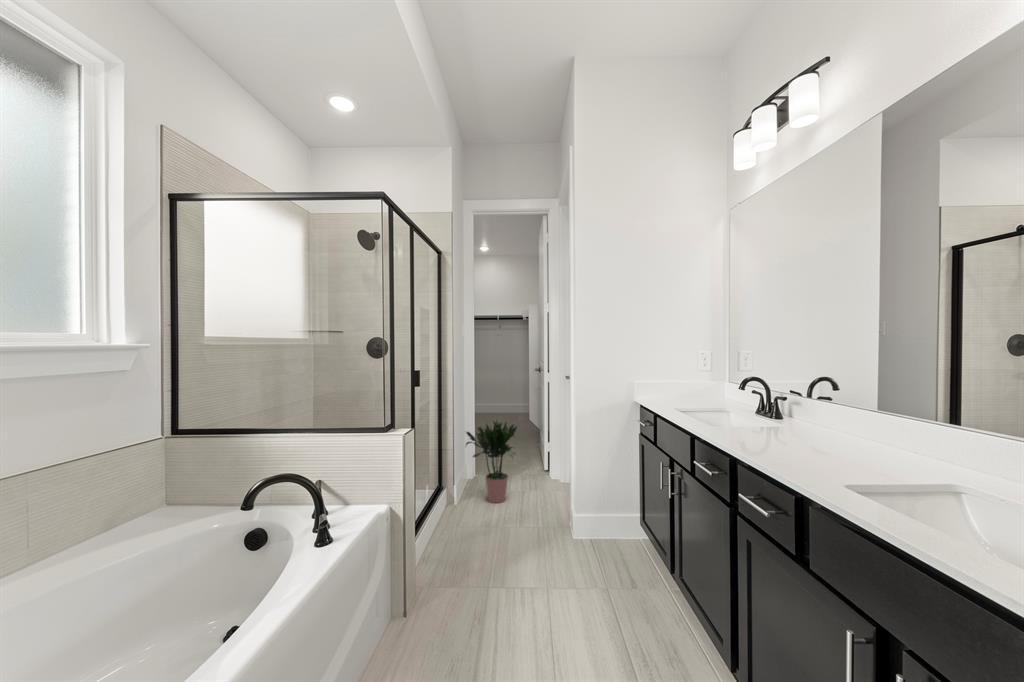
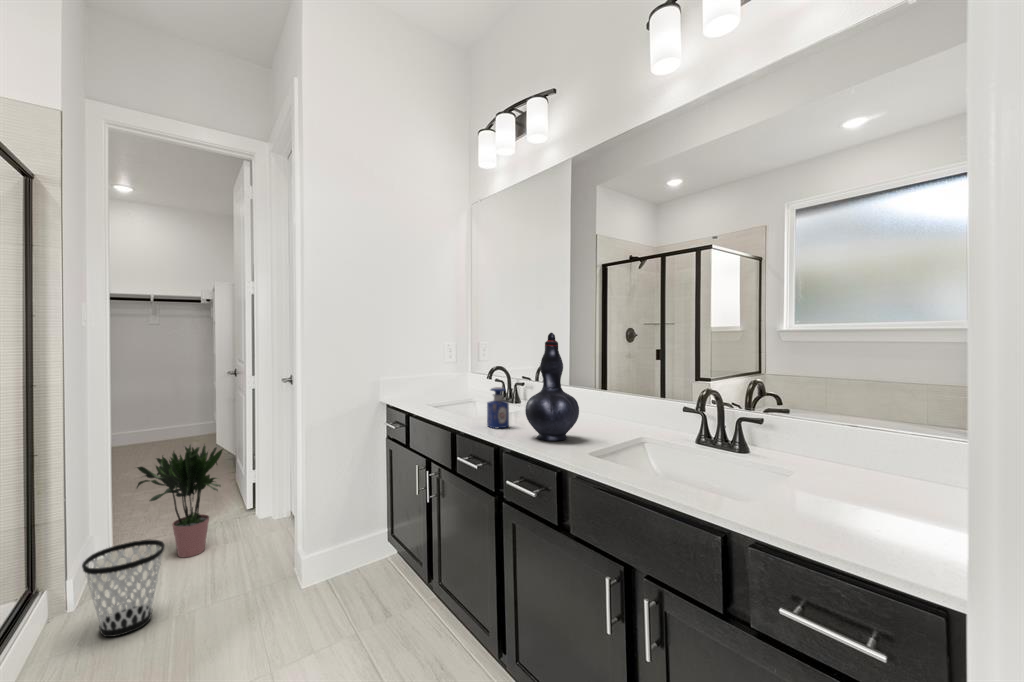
decorative vase: none [765,342,836,462] -> present [525,333,579,441]
perfume bottle: none [728,397,753,439] -> present [487,387,509,429]
wastebasket: none [433,483,477,545] -> present [82,540,165,637]

